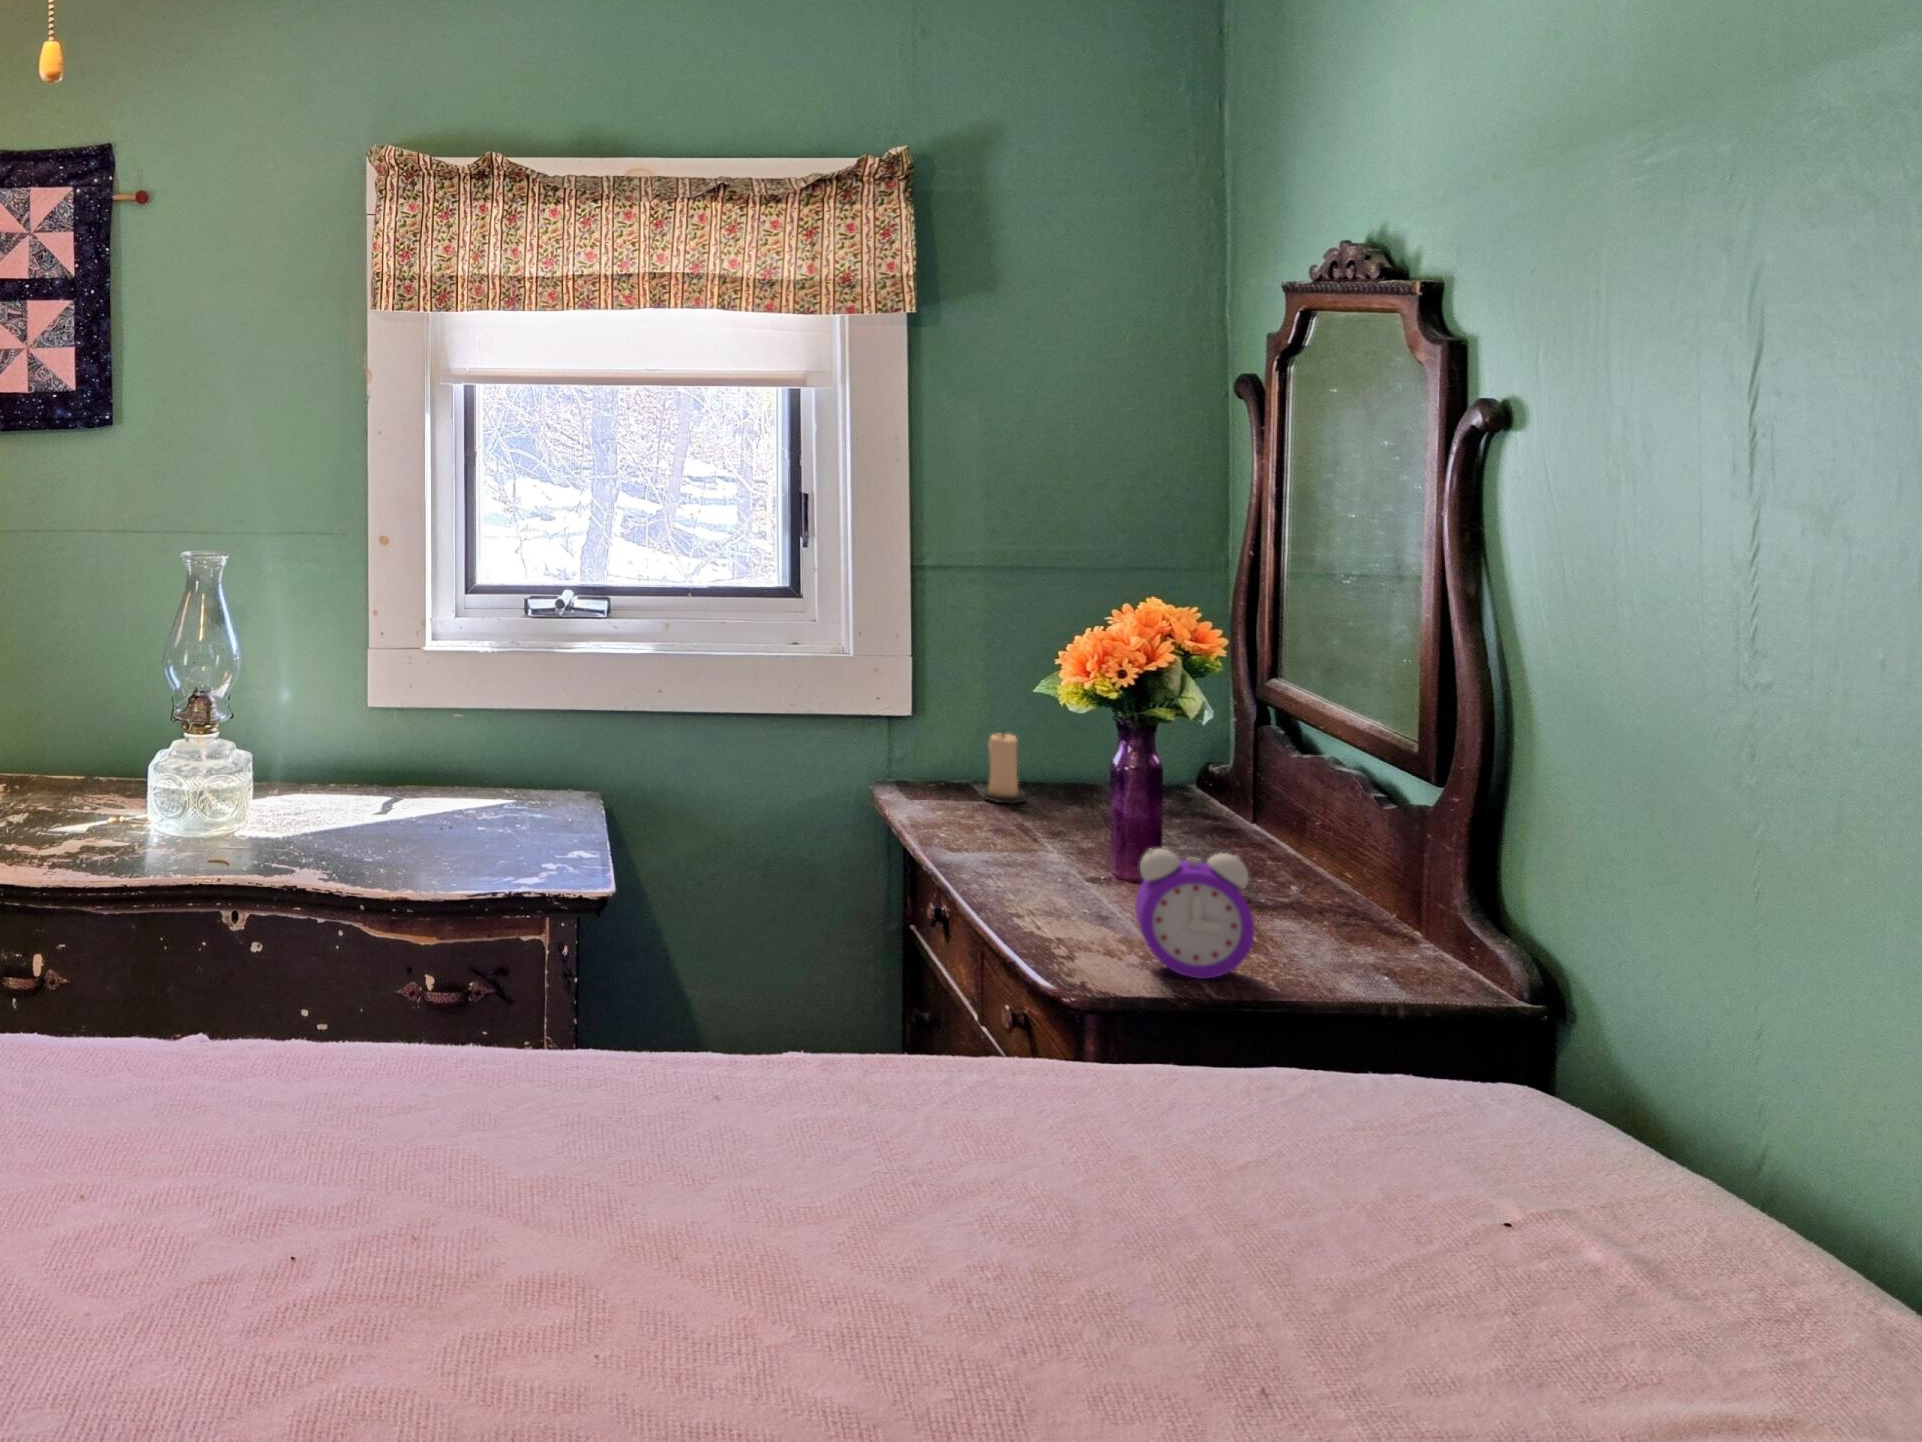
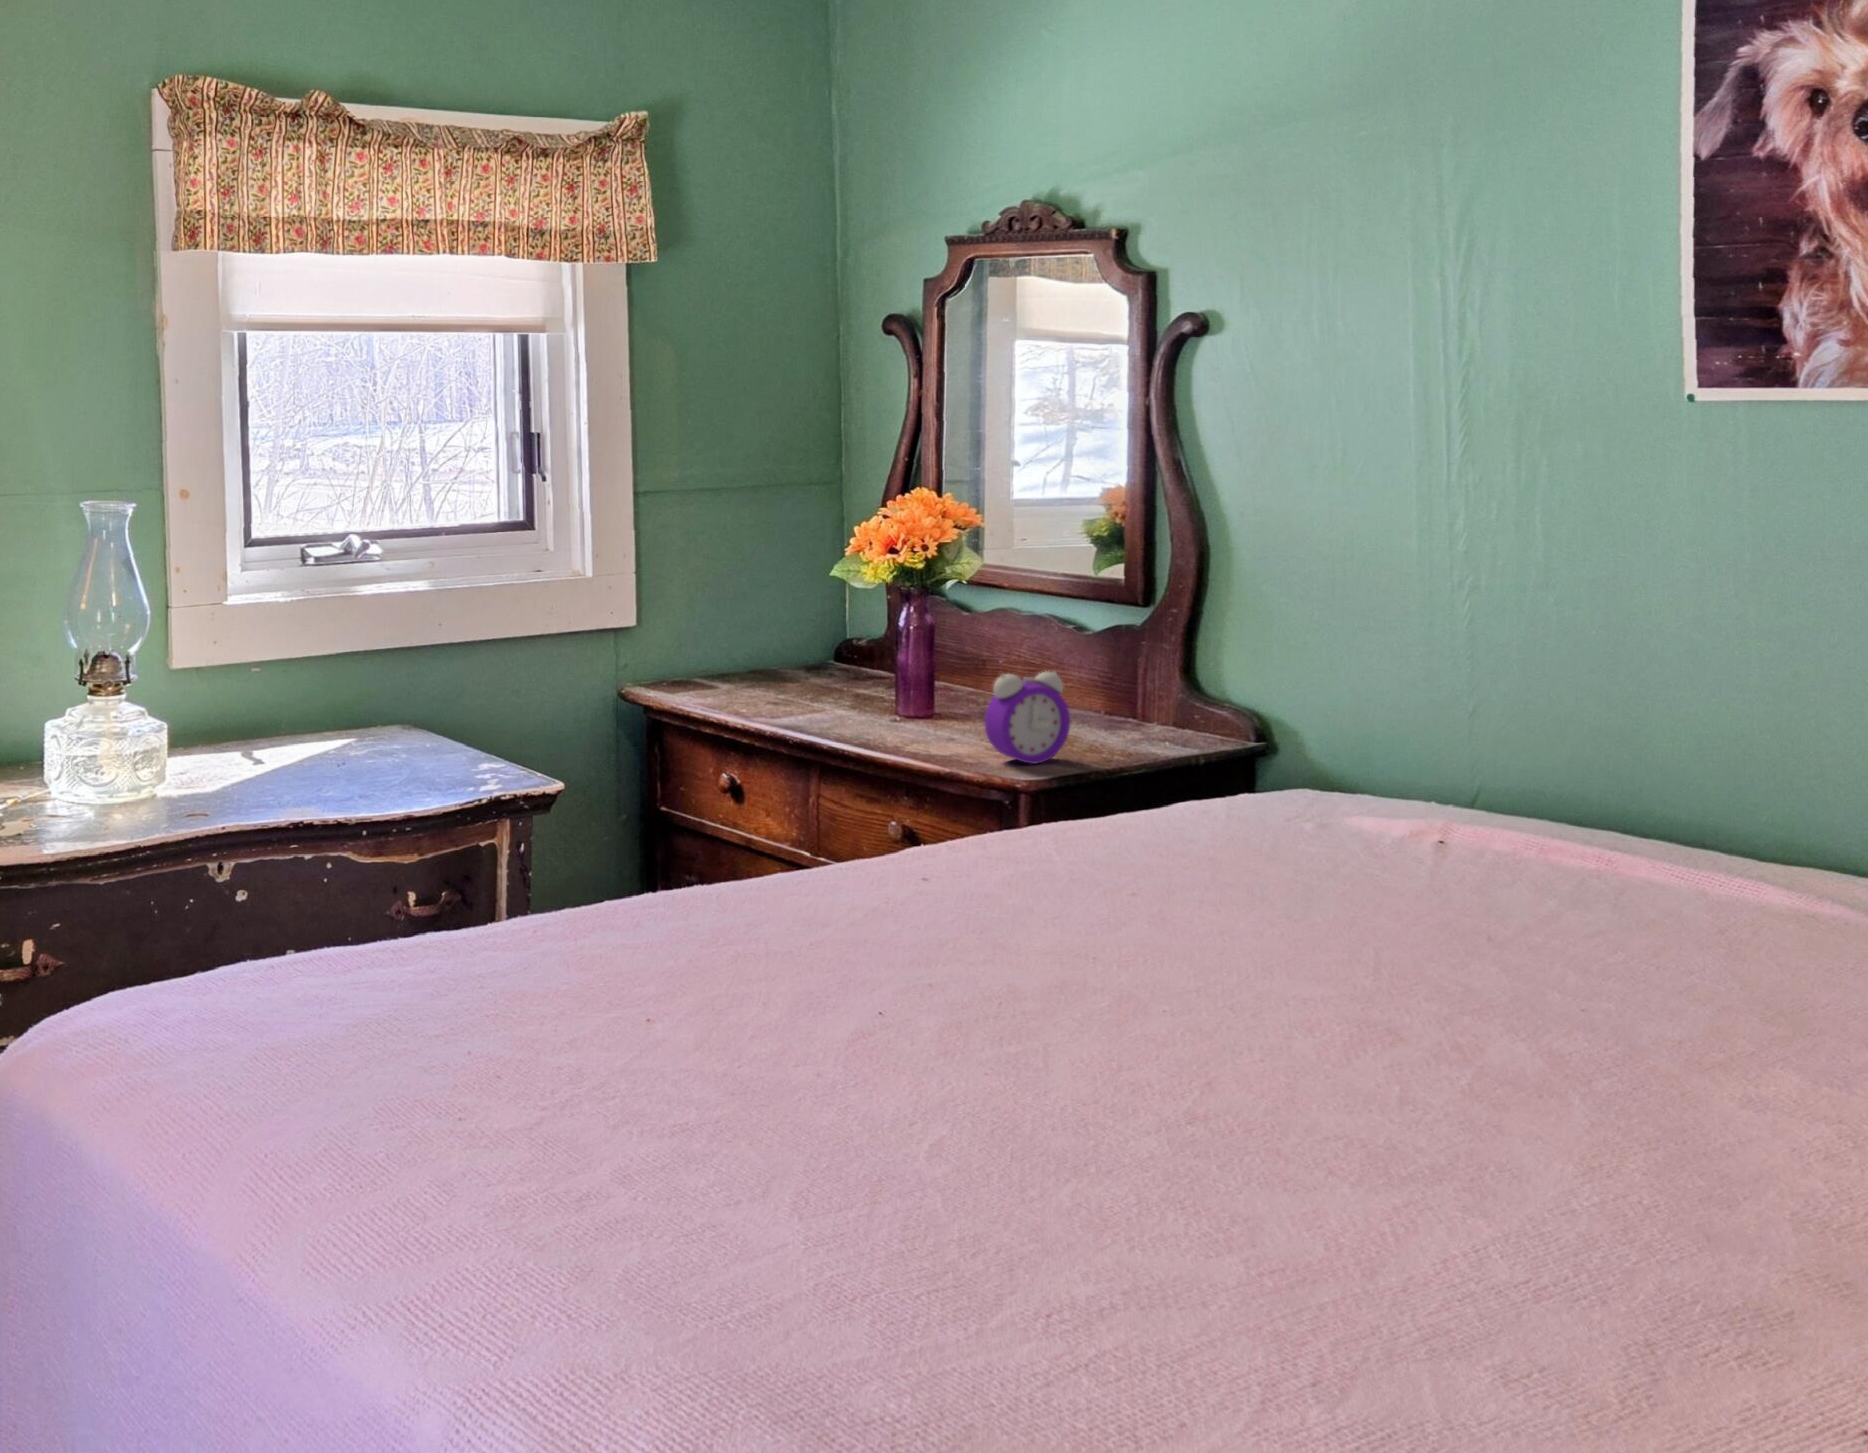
candle: present [982,732,1025,803] -> none [707,631,743,693]

